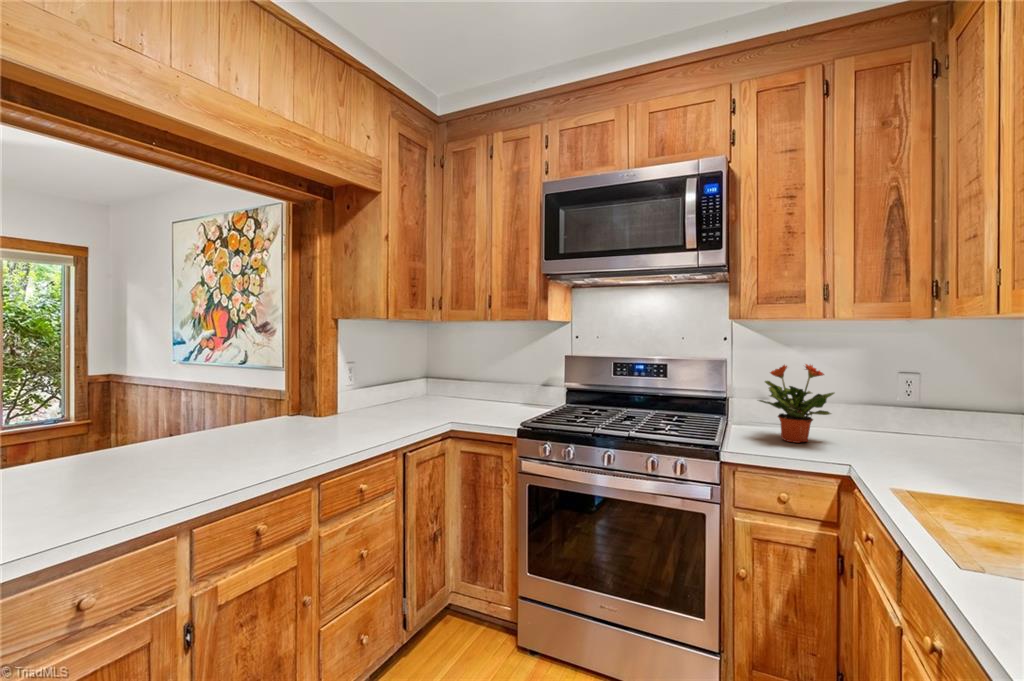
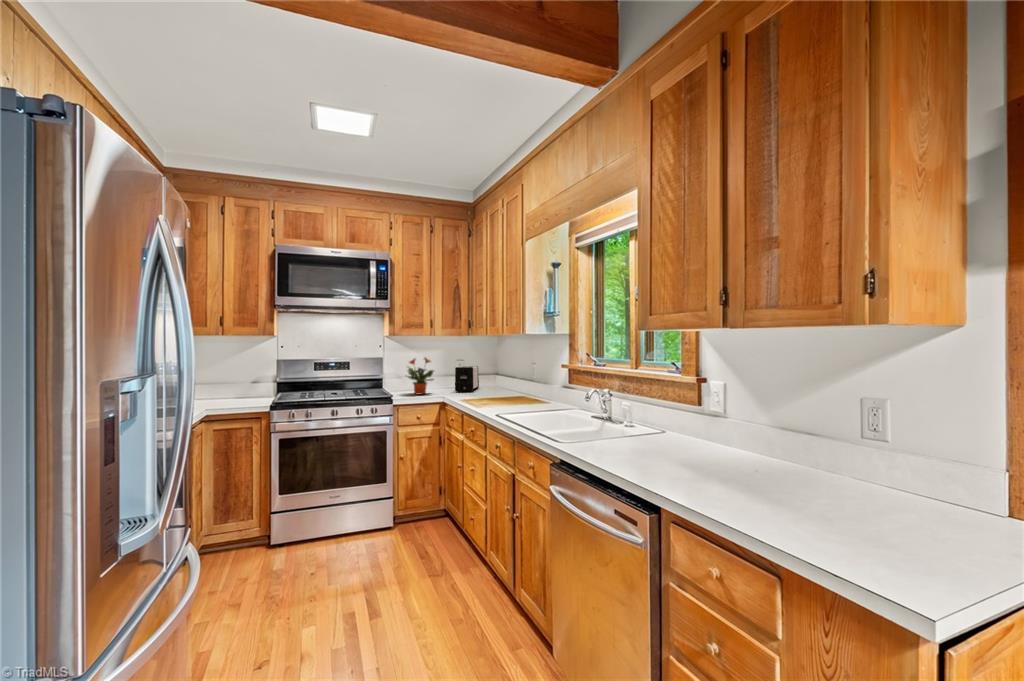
toaster: none [888,386,963,454] -> present [455,366,479,392]

